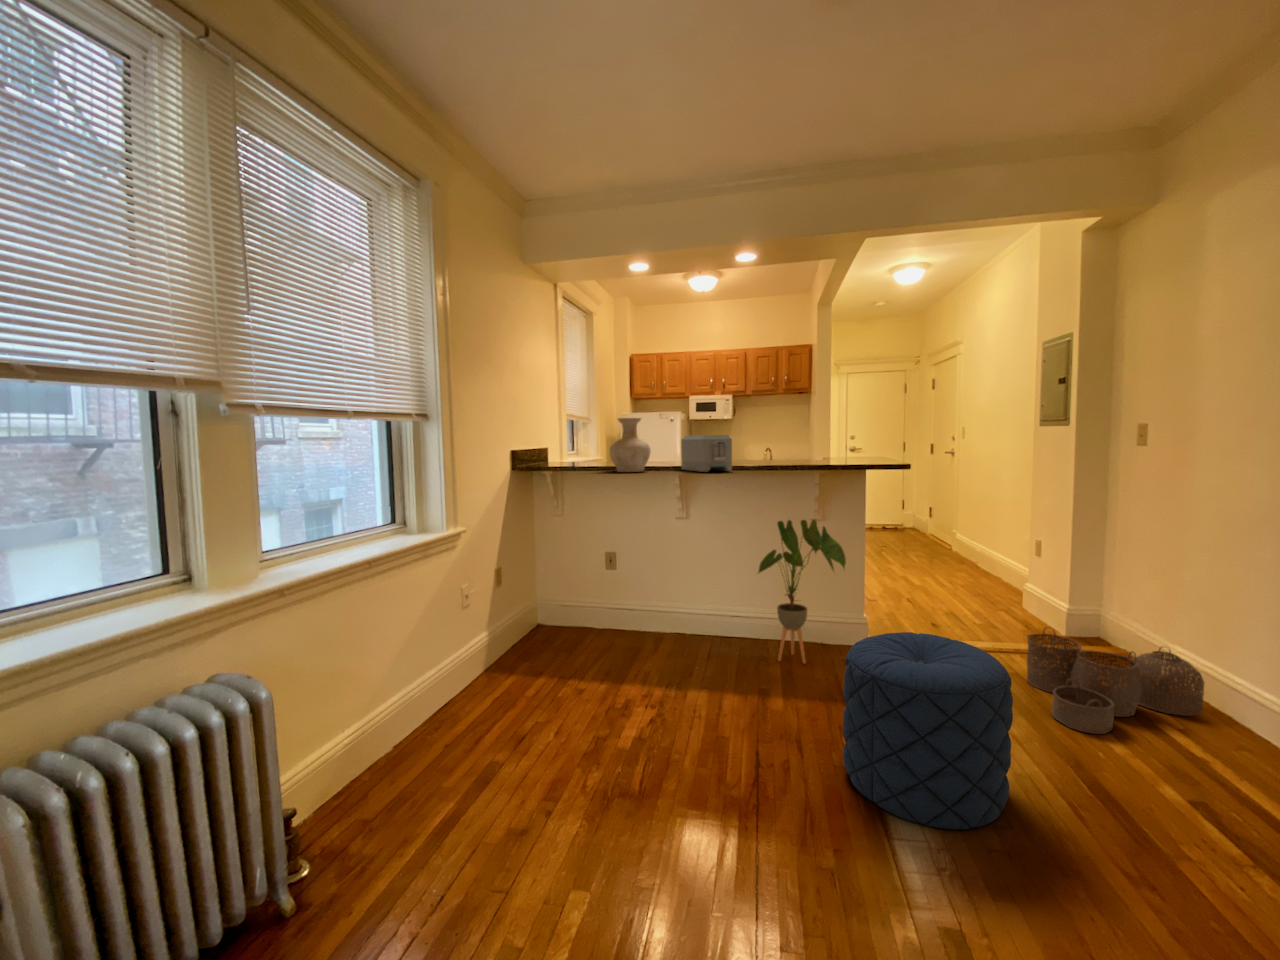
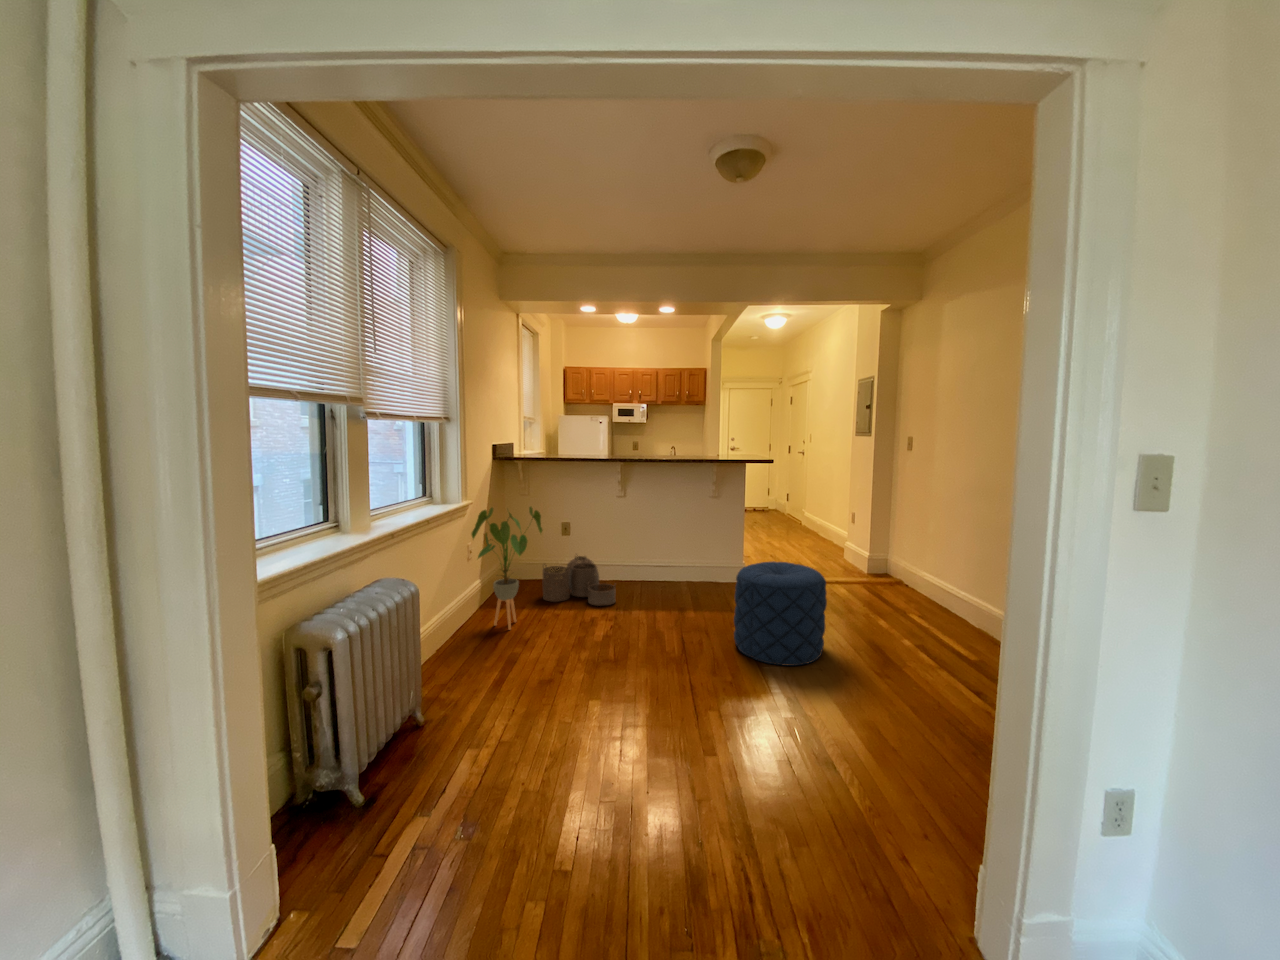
vase: present [610,418,651,472] -> none [569,423,599,462]
toaster: present [681,435,732,472] -> none [620,436,658,463]
house plant: present [758,519,846,664] -> present [472,507,543,630]
woven basket: present [1027,627,1204,734] -> present [543,556,615,606]

